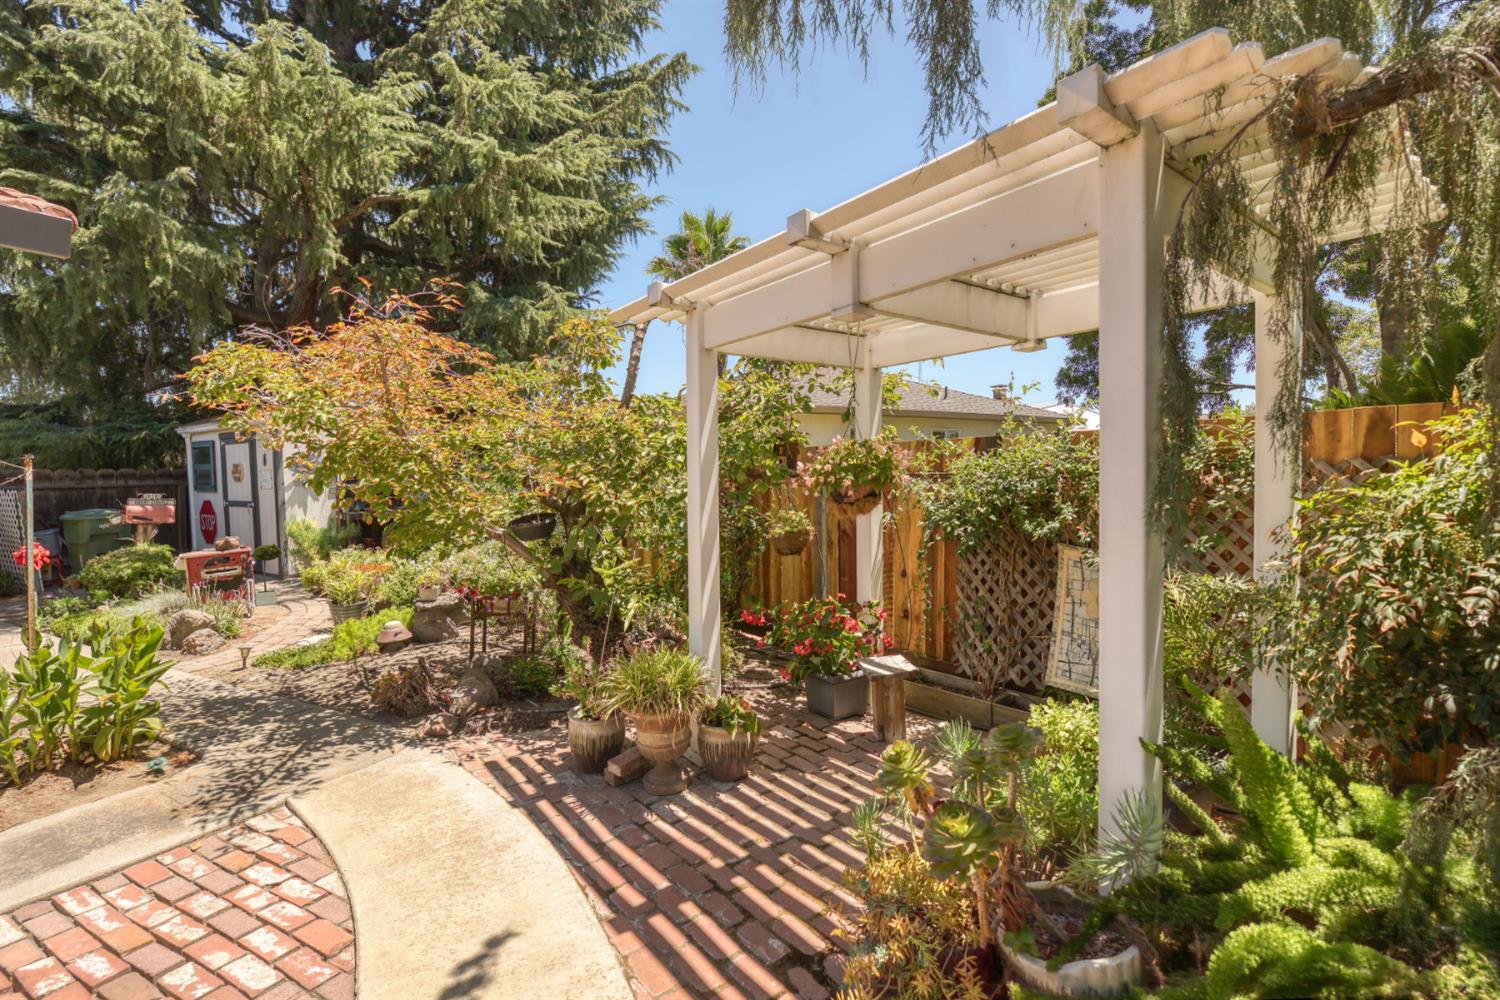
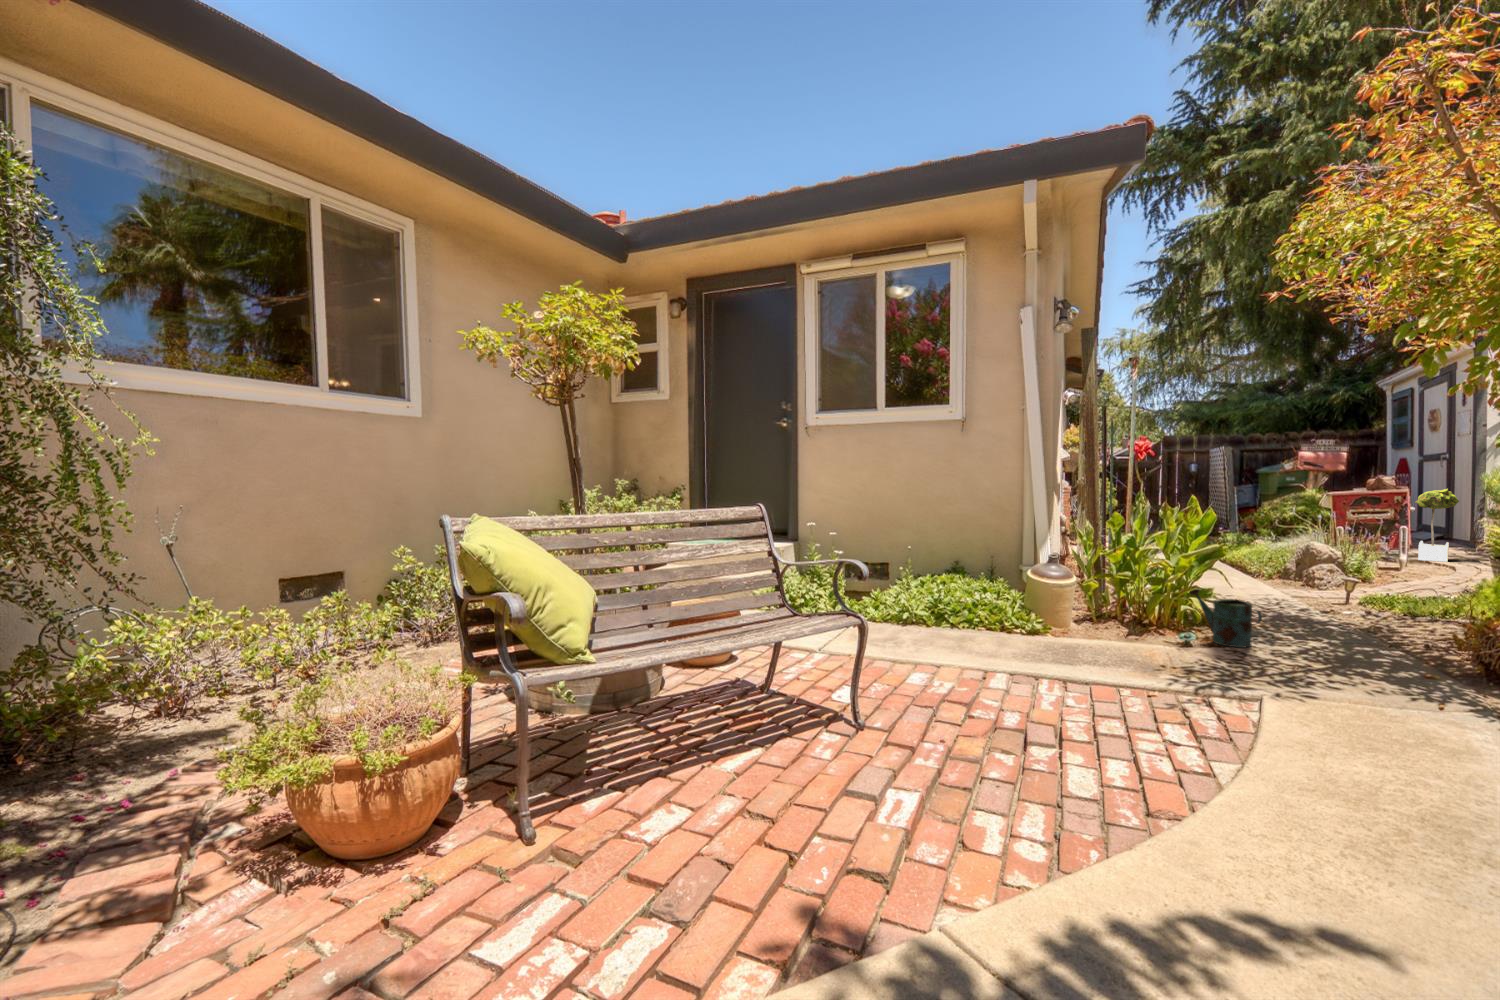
watering can: none [149,707,236,759] -> present [1190,589,1262,648]

